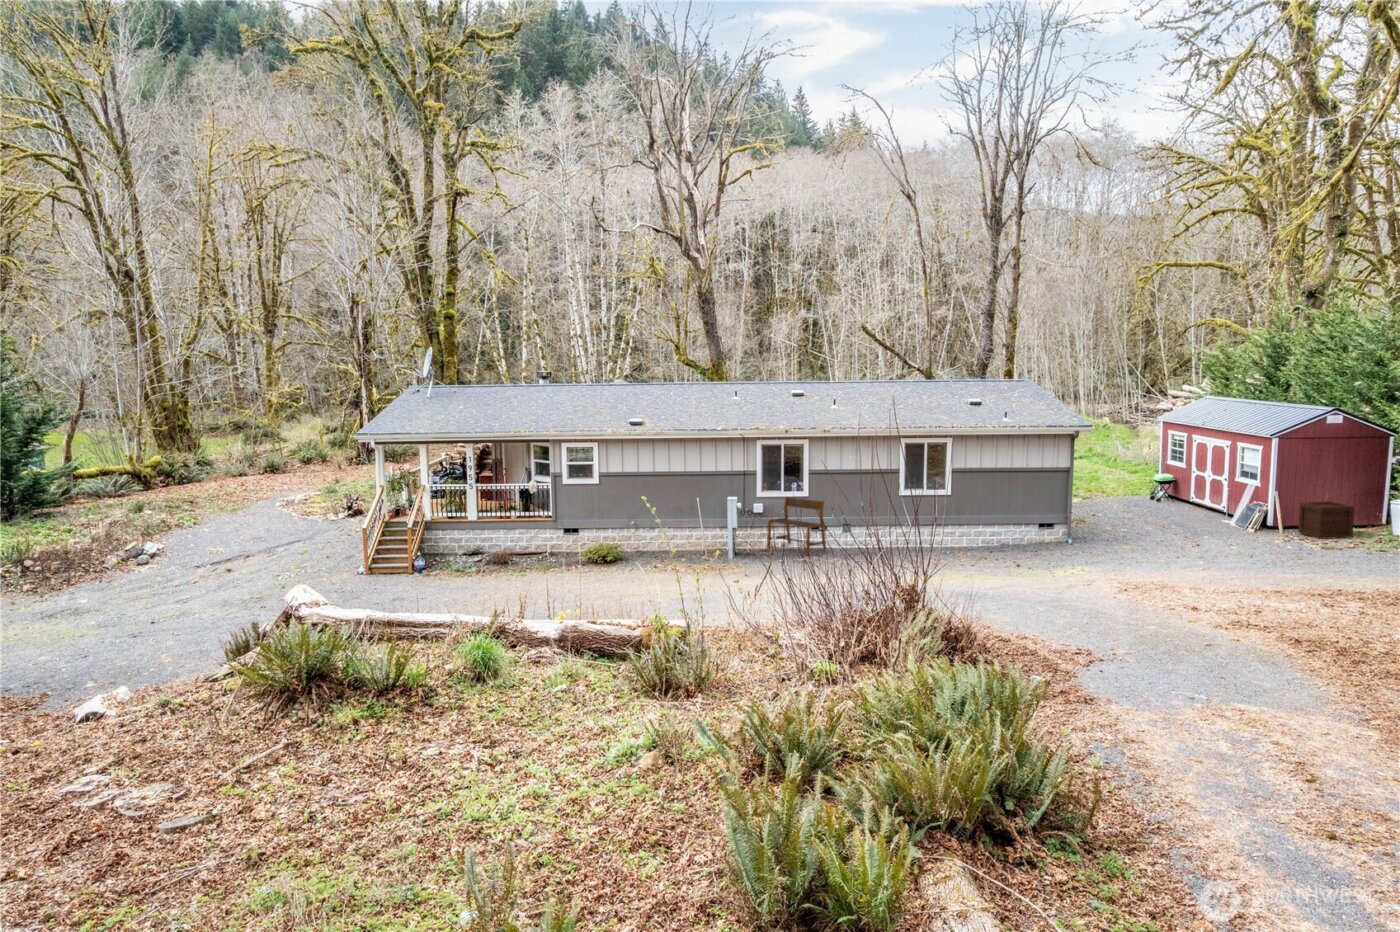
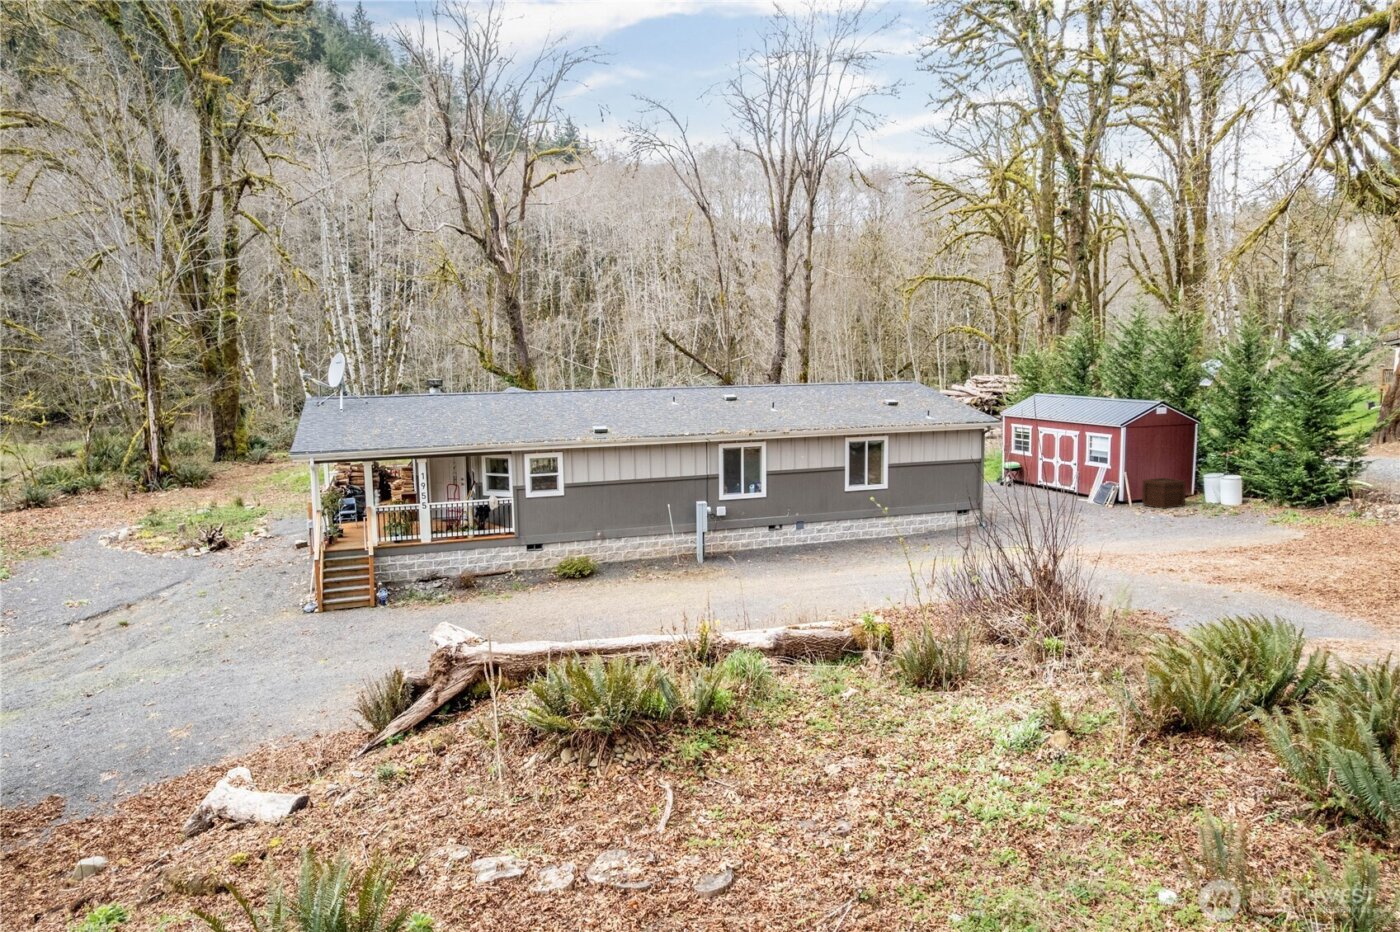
bench: present [767,497,826,555] -> none [730,498,788,554]

